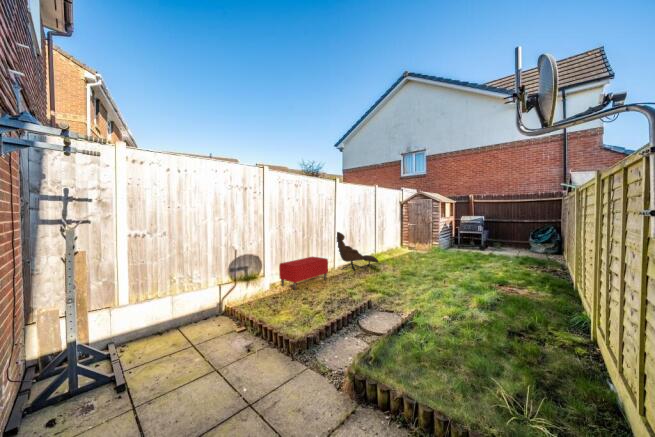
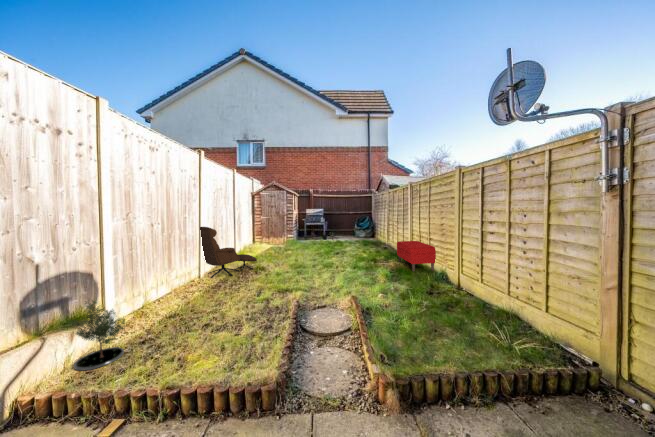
bench: present [279,257,328,290] -> present [397,241,436,271]
potted tree: none [245,267,266,304] -> present [72,299,124,371]

